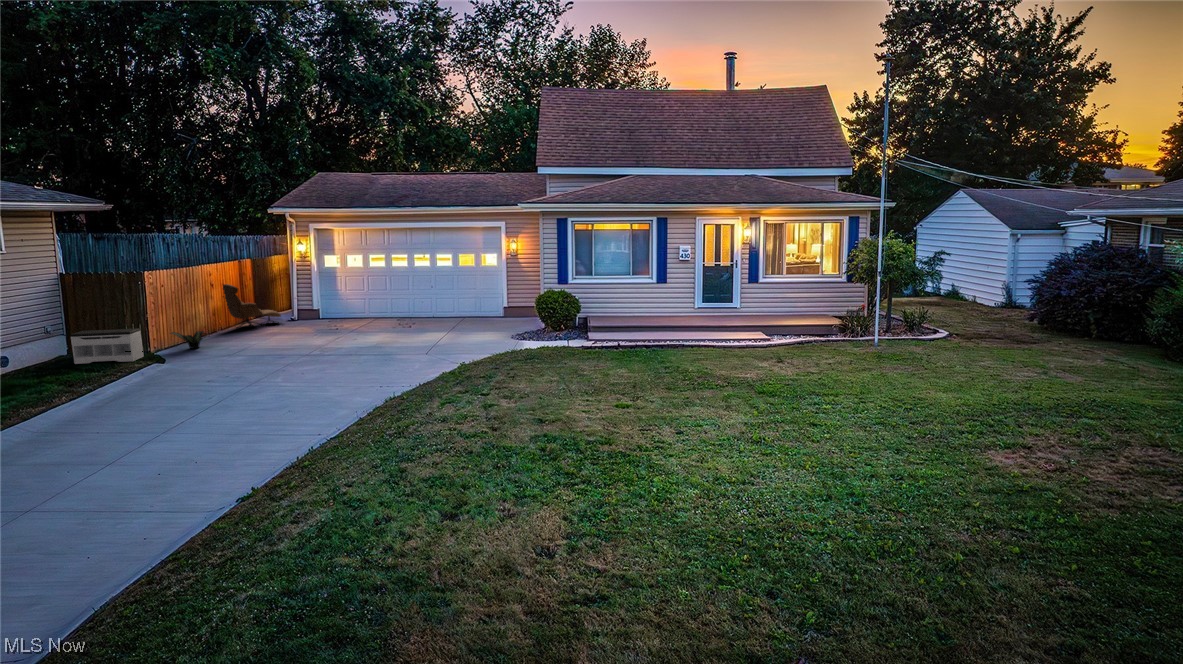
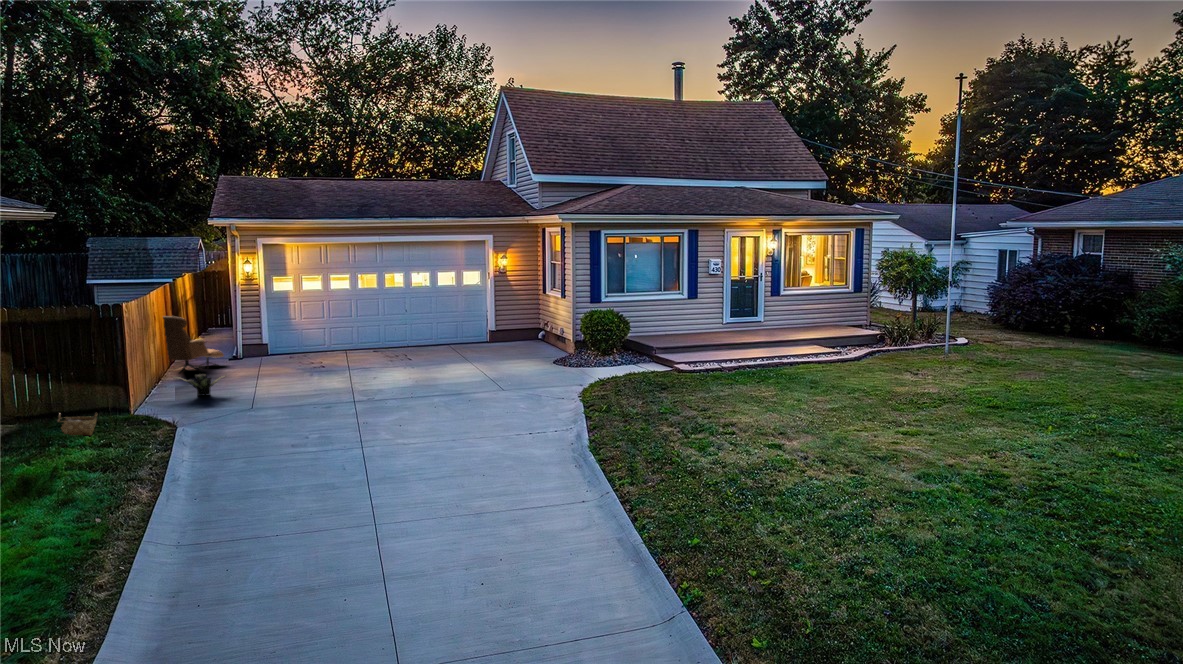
bench: present [70,328,144,364] -> none [86,371,169,421]
woven basket: none [15,357,50,376] -> present [58,413,97,436]

